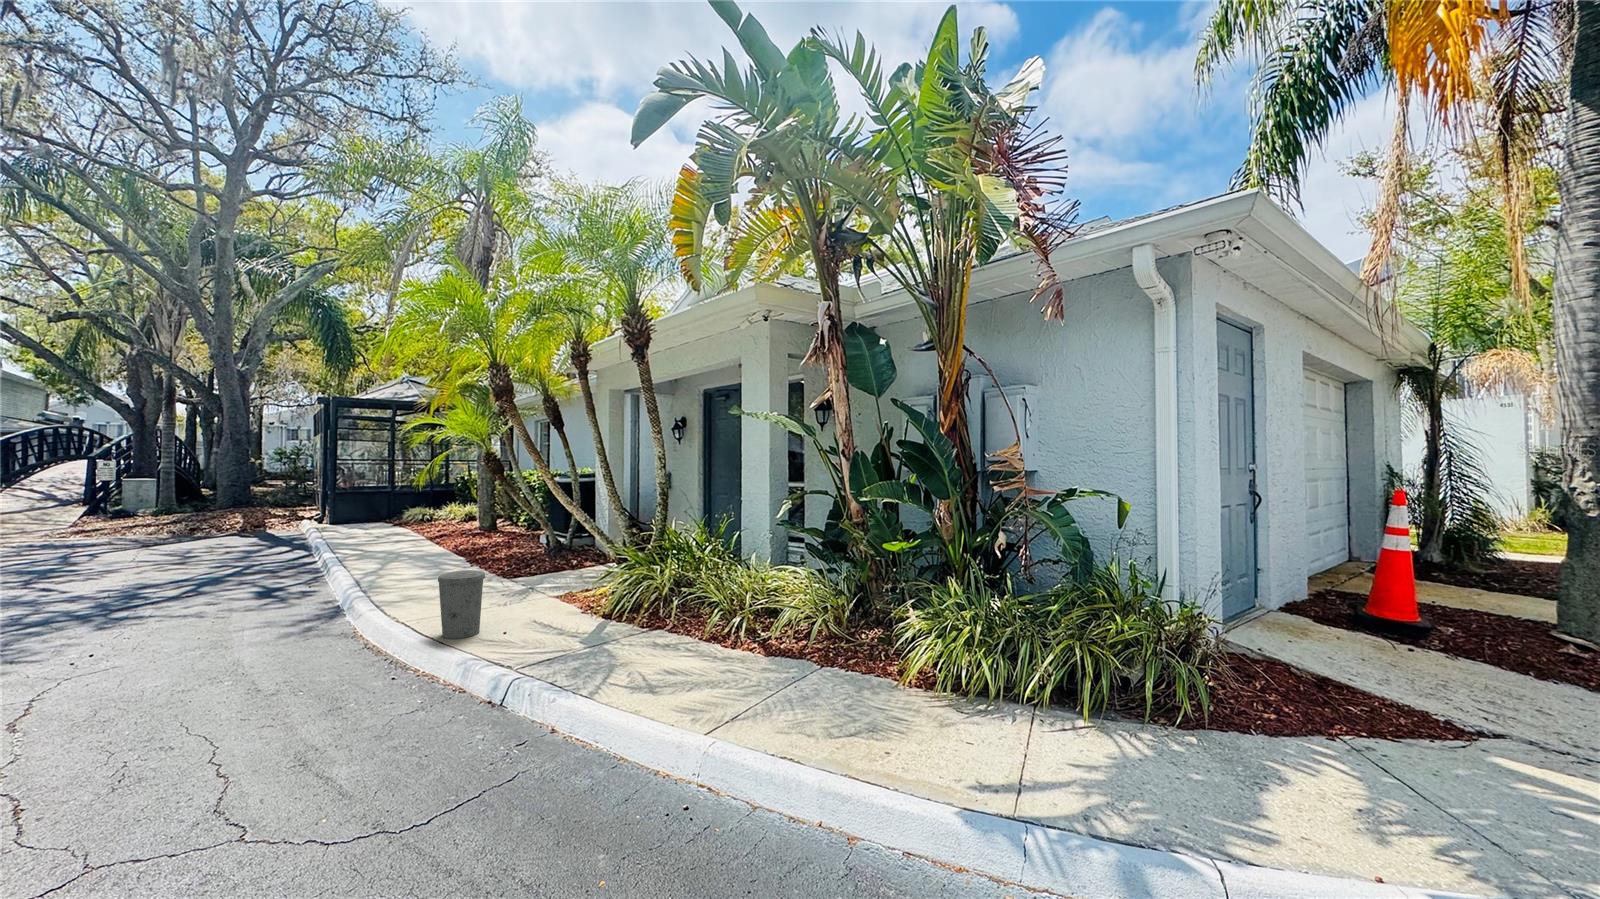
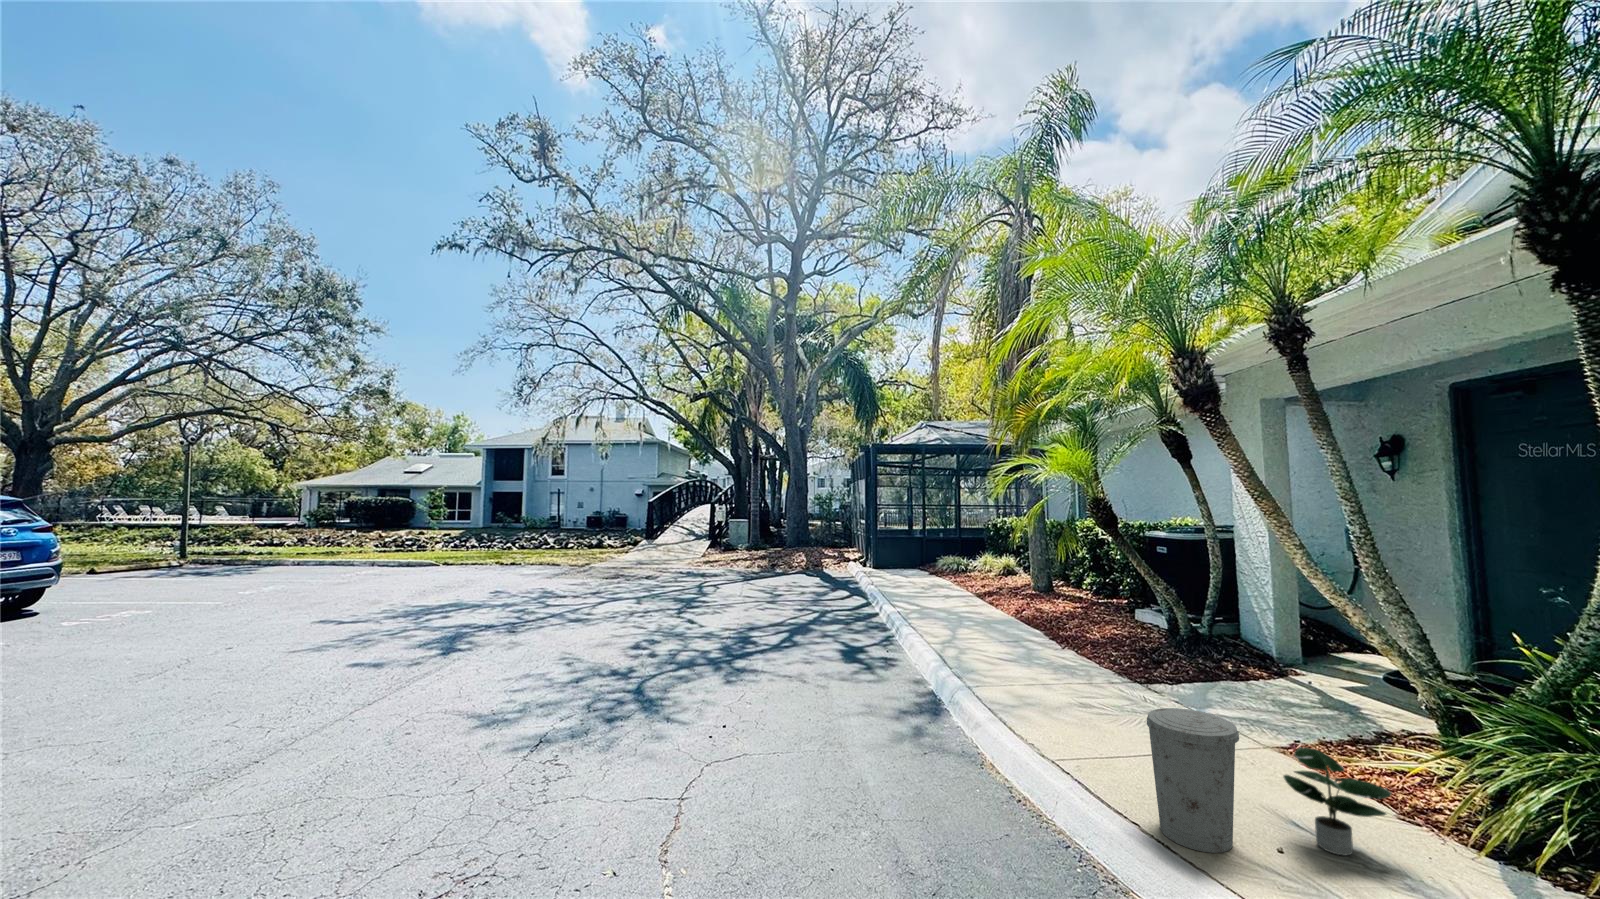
potted plant: none [511,582,554,627] -> present [1284,747,1391,856]

